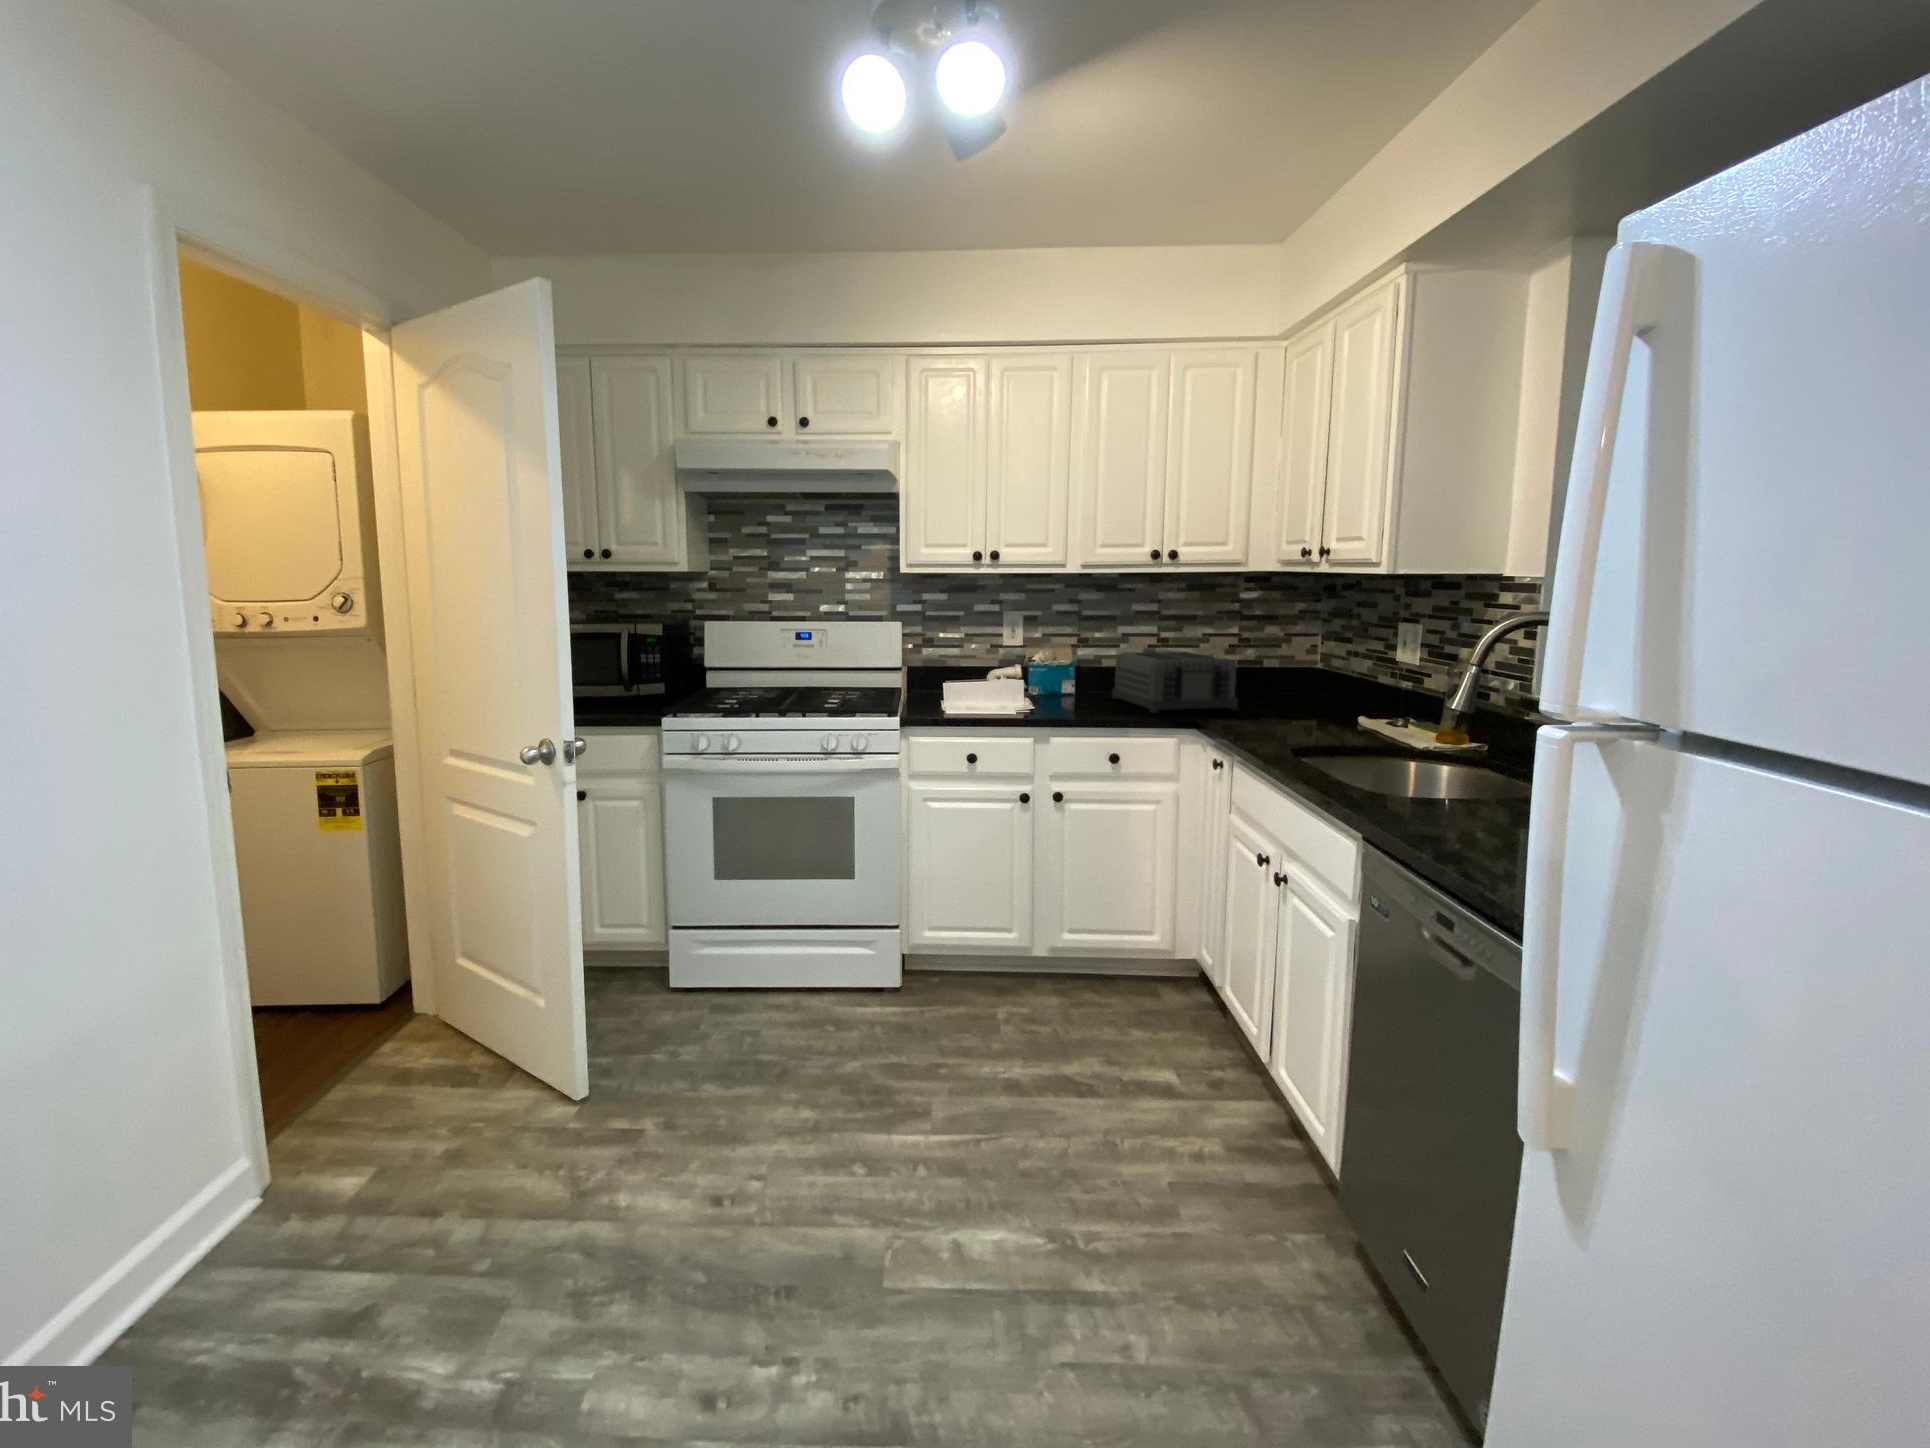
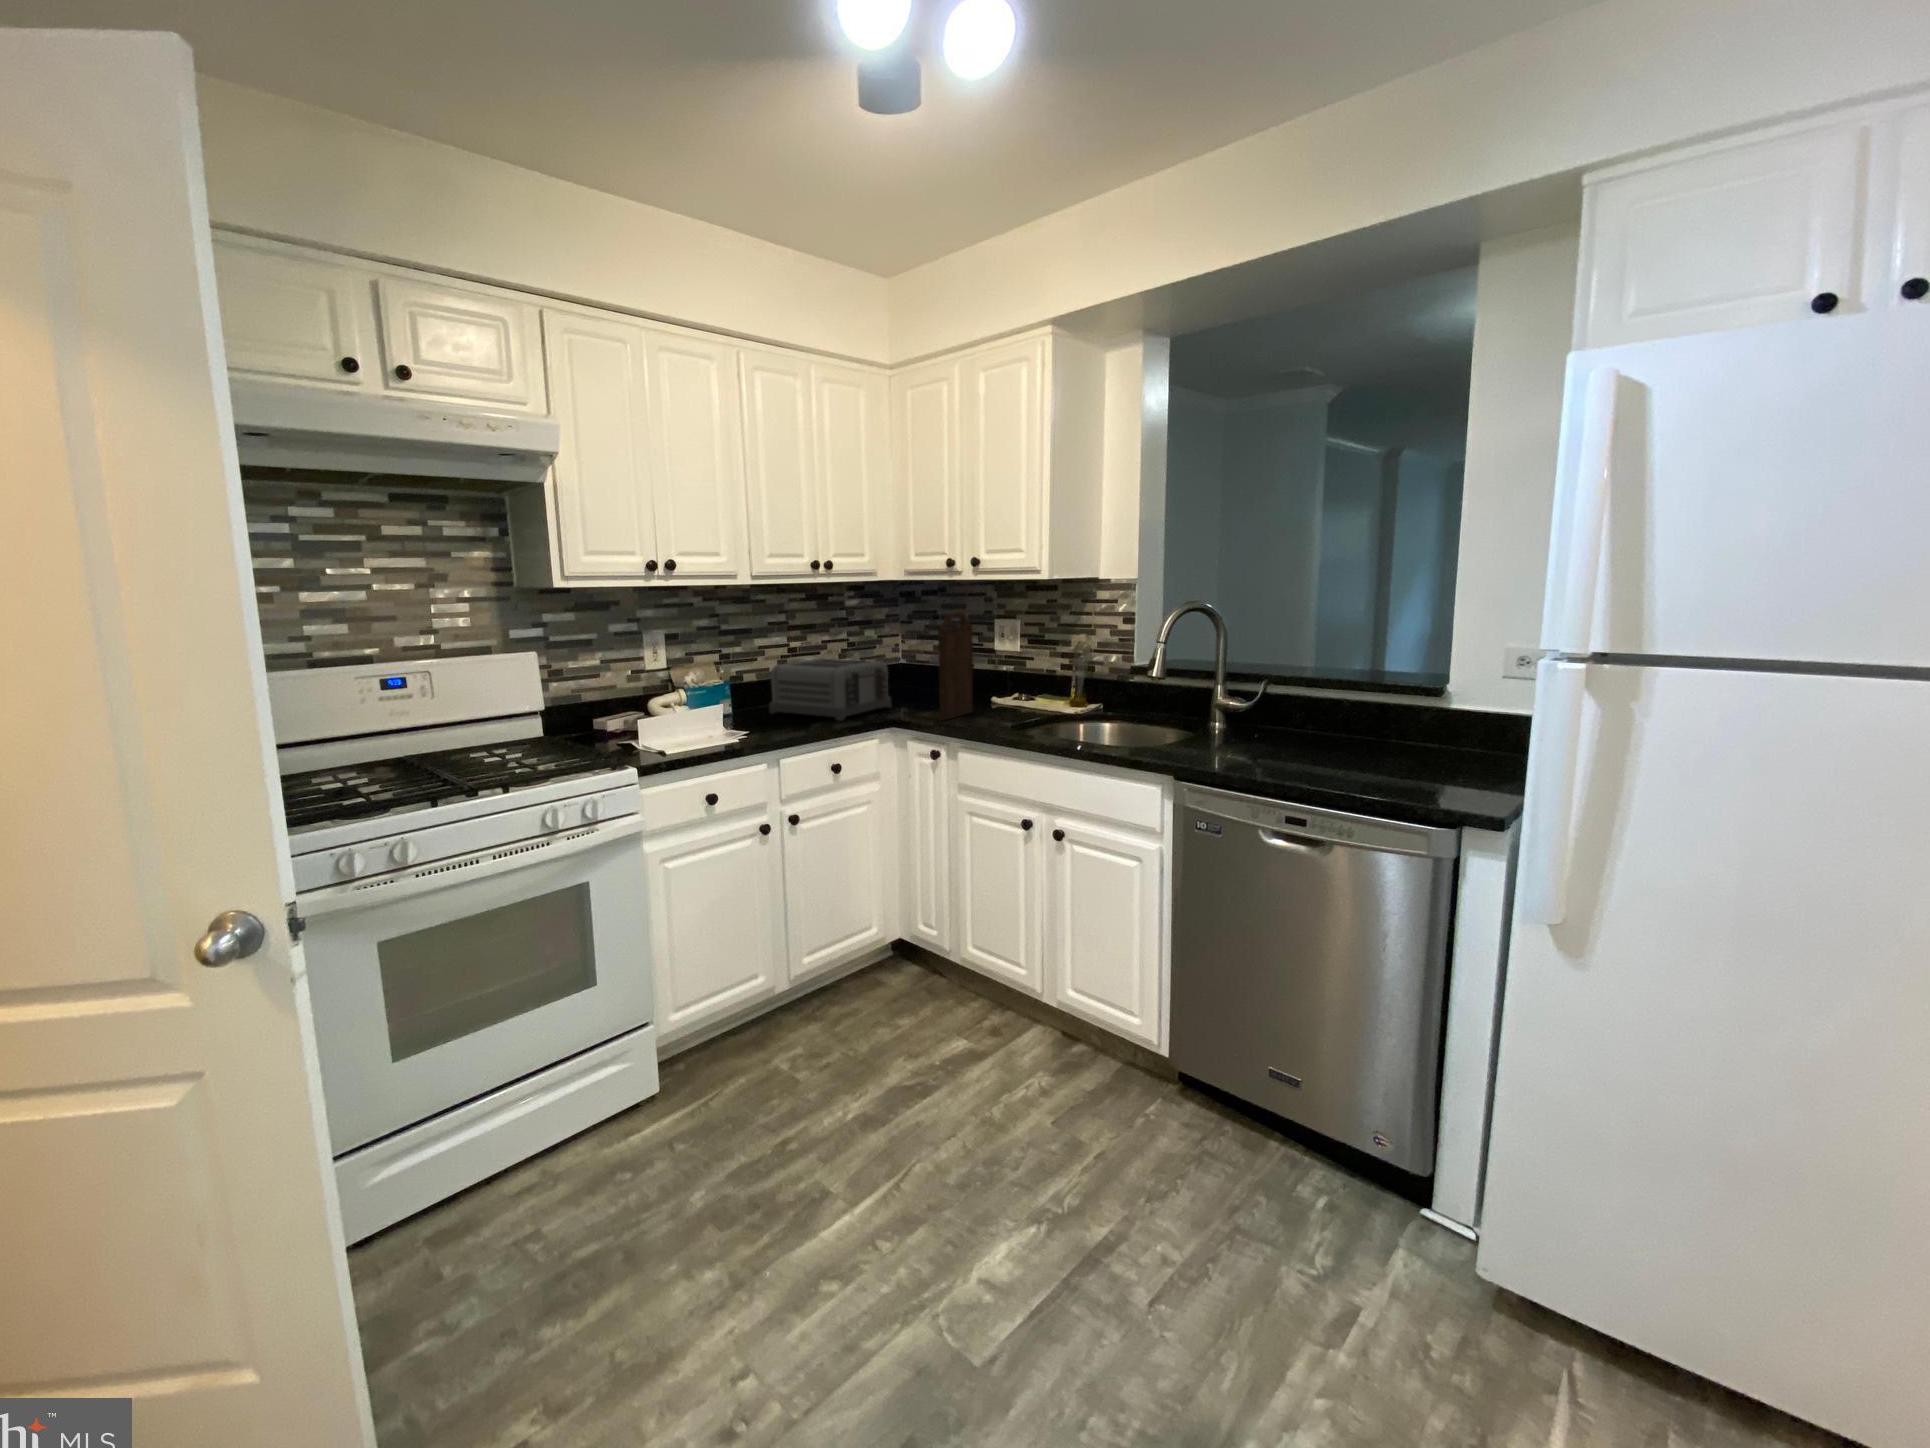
cutting board: none [1248,610,1320,730] -> present [938,612,973,721]

